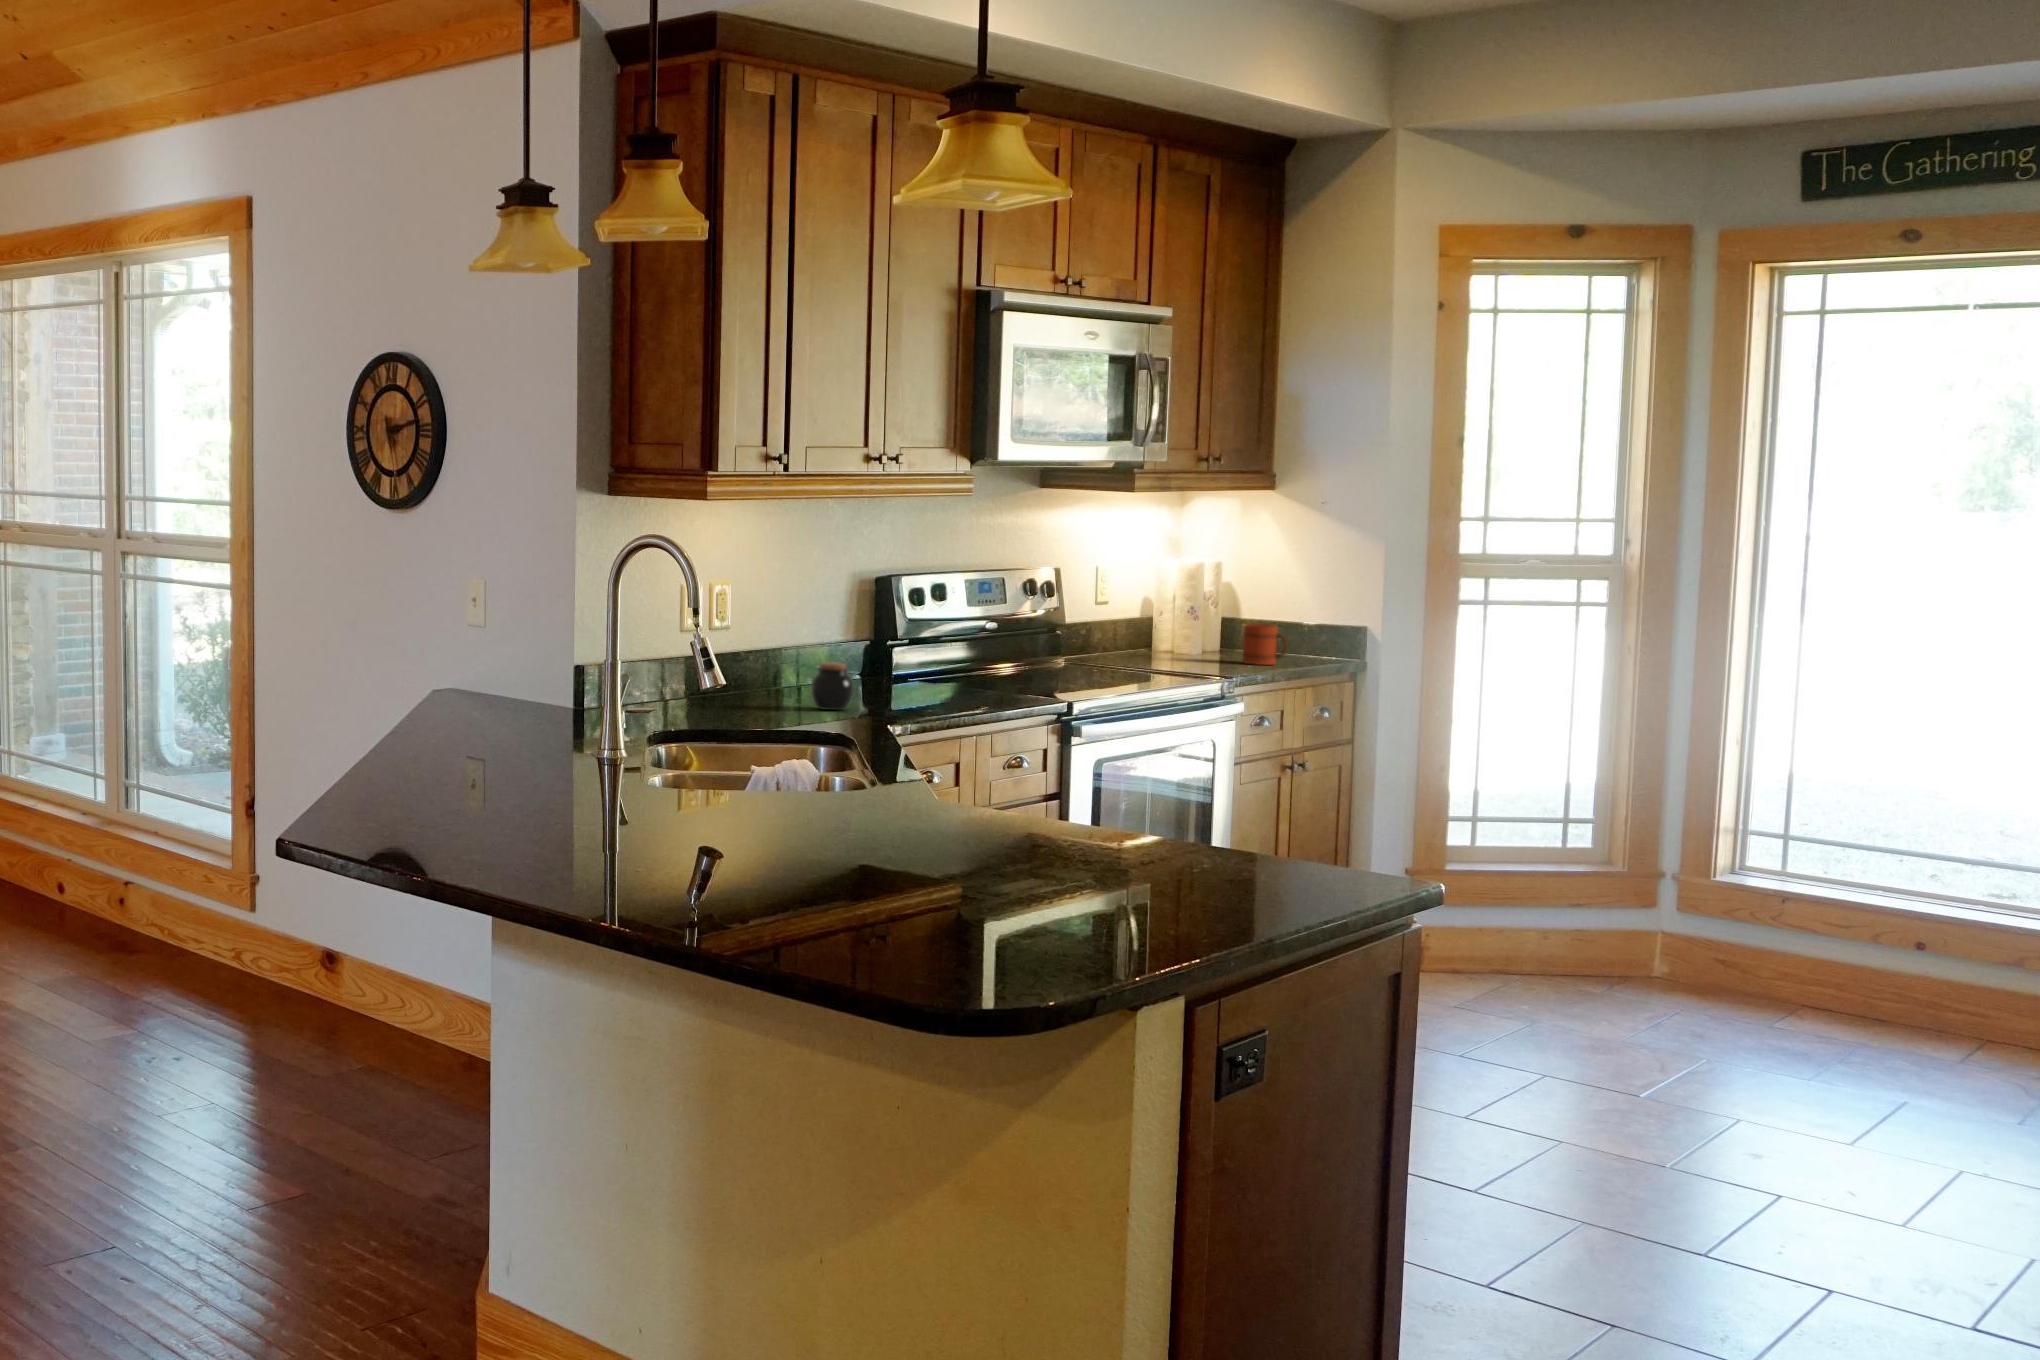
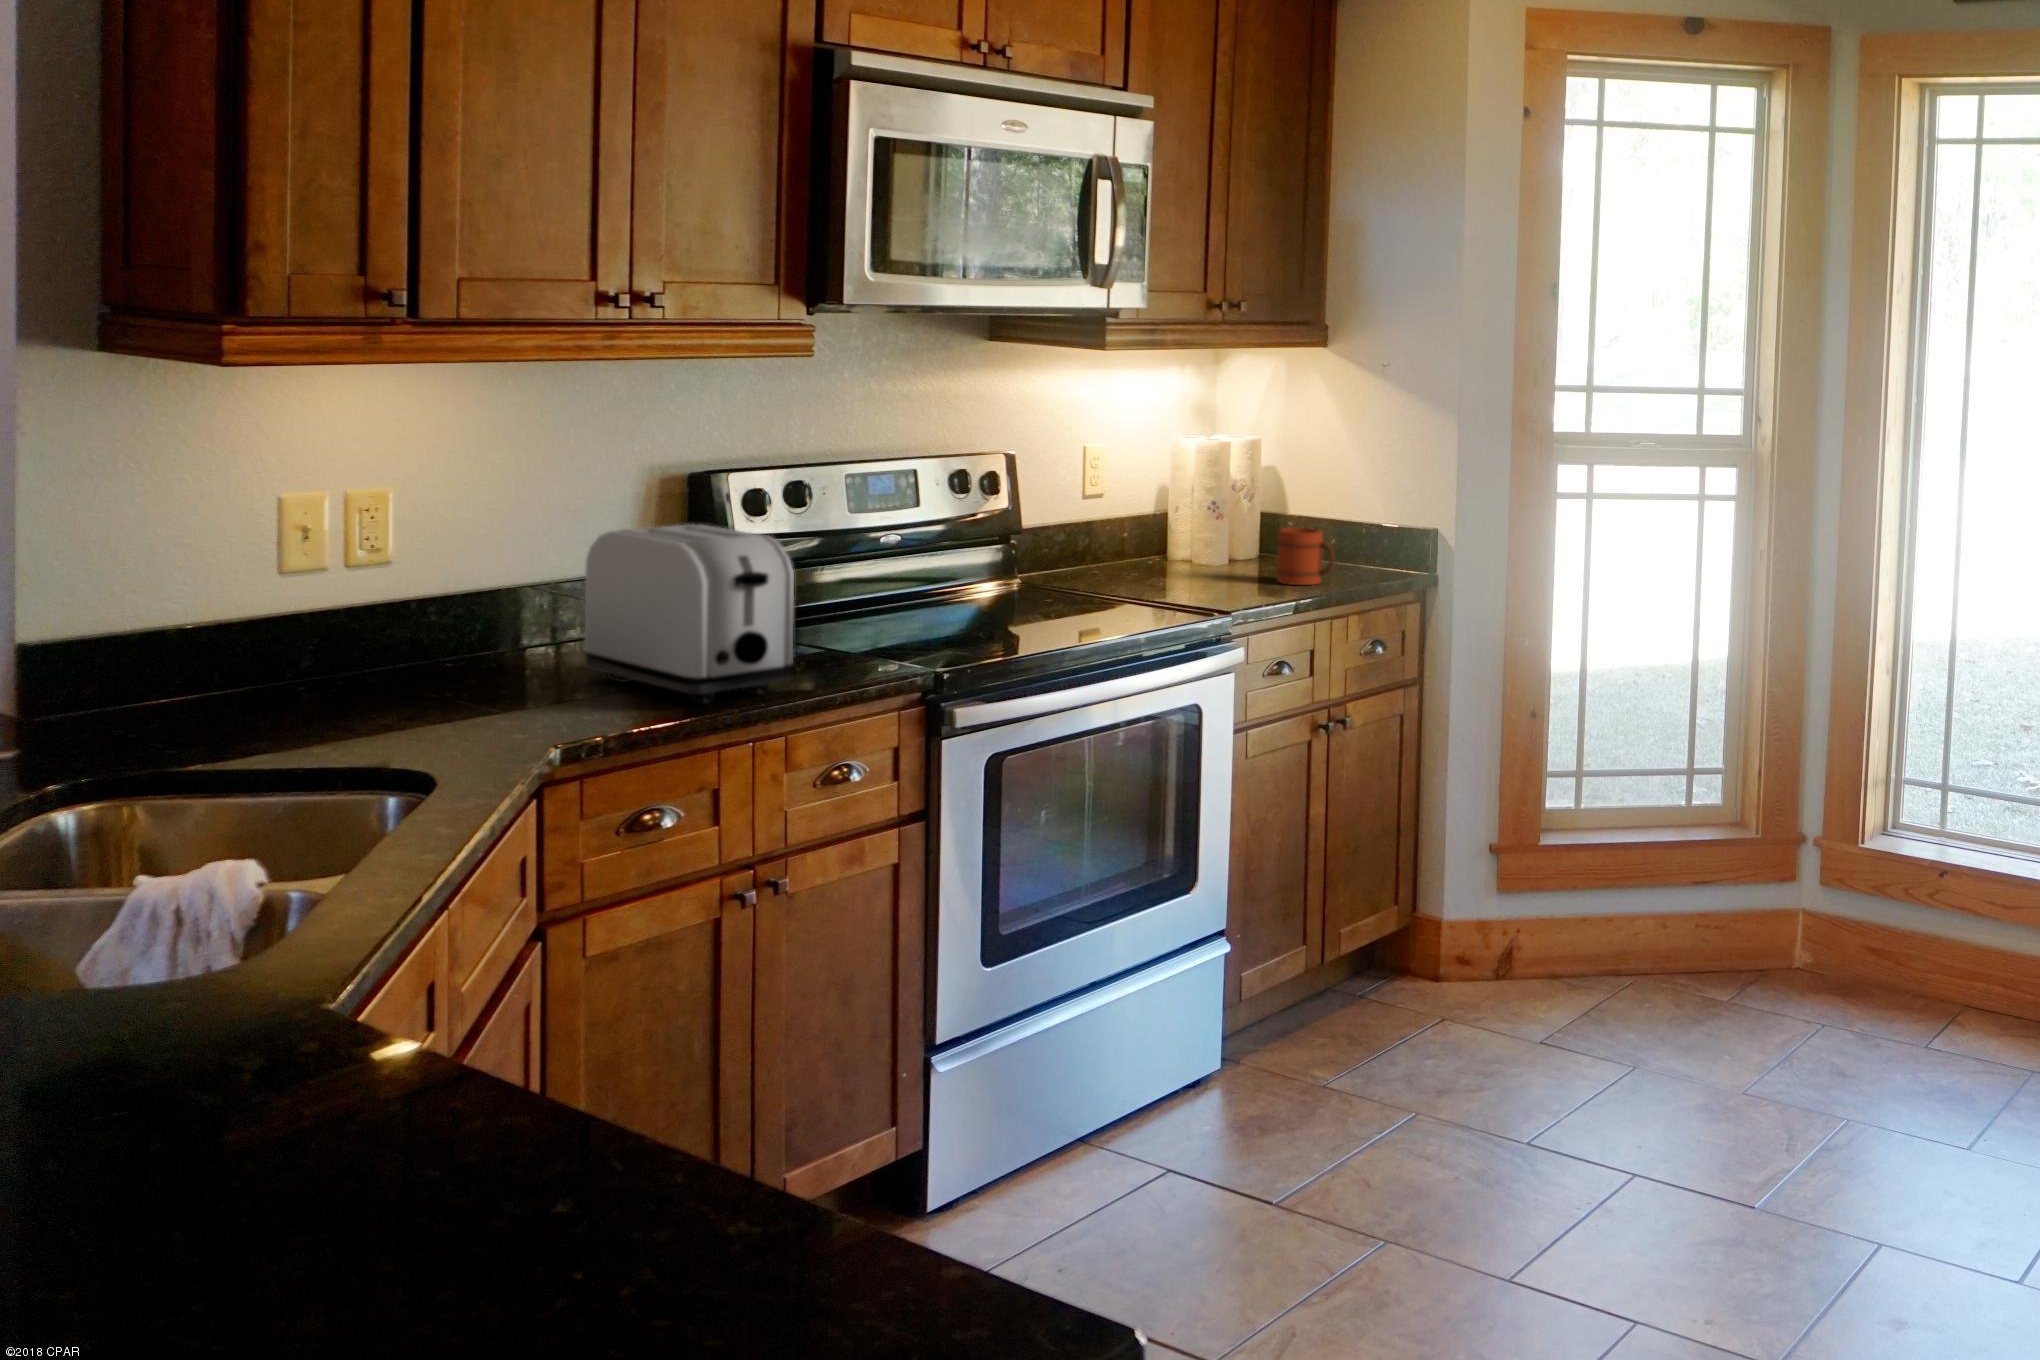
toaster: none [862,598,997,701] -> present [585,525,794,703]
jar: present [811,662,853,710] -> none [402,655,486,743]

